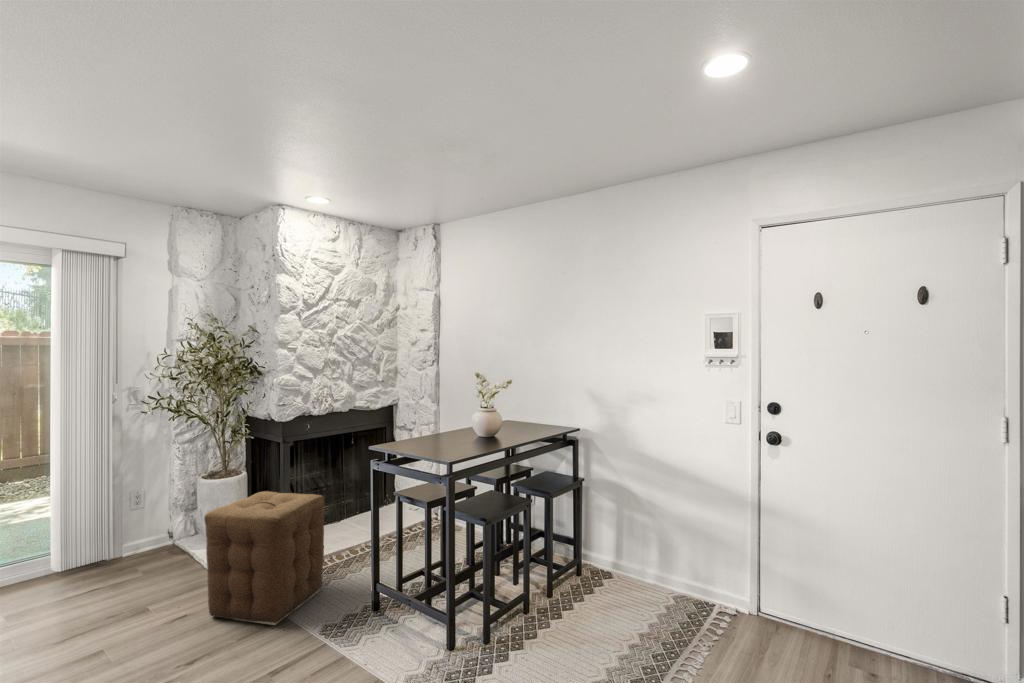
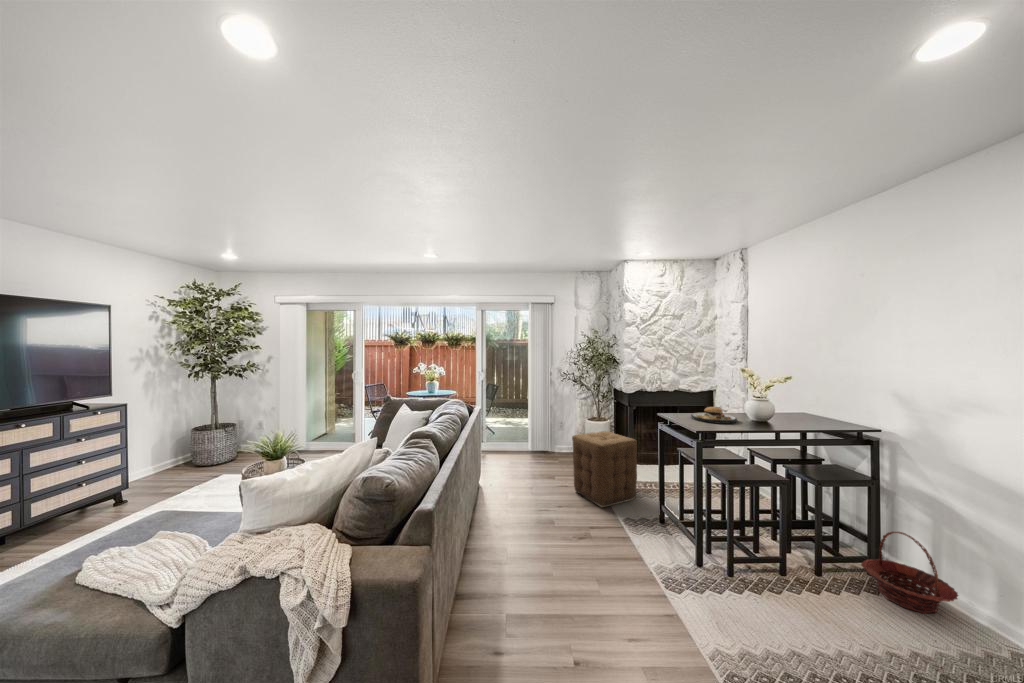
plate: none [422,417,476,449] -> present [691,407,737,424]
basket: none [580,526,643,598] -> present [862,532,958,613]

